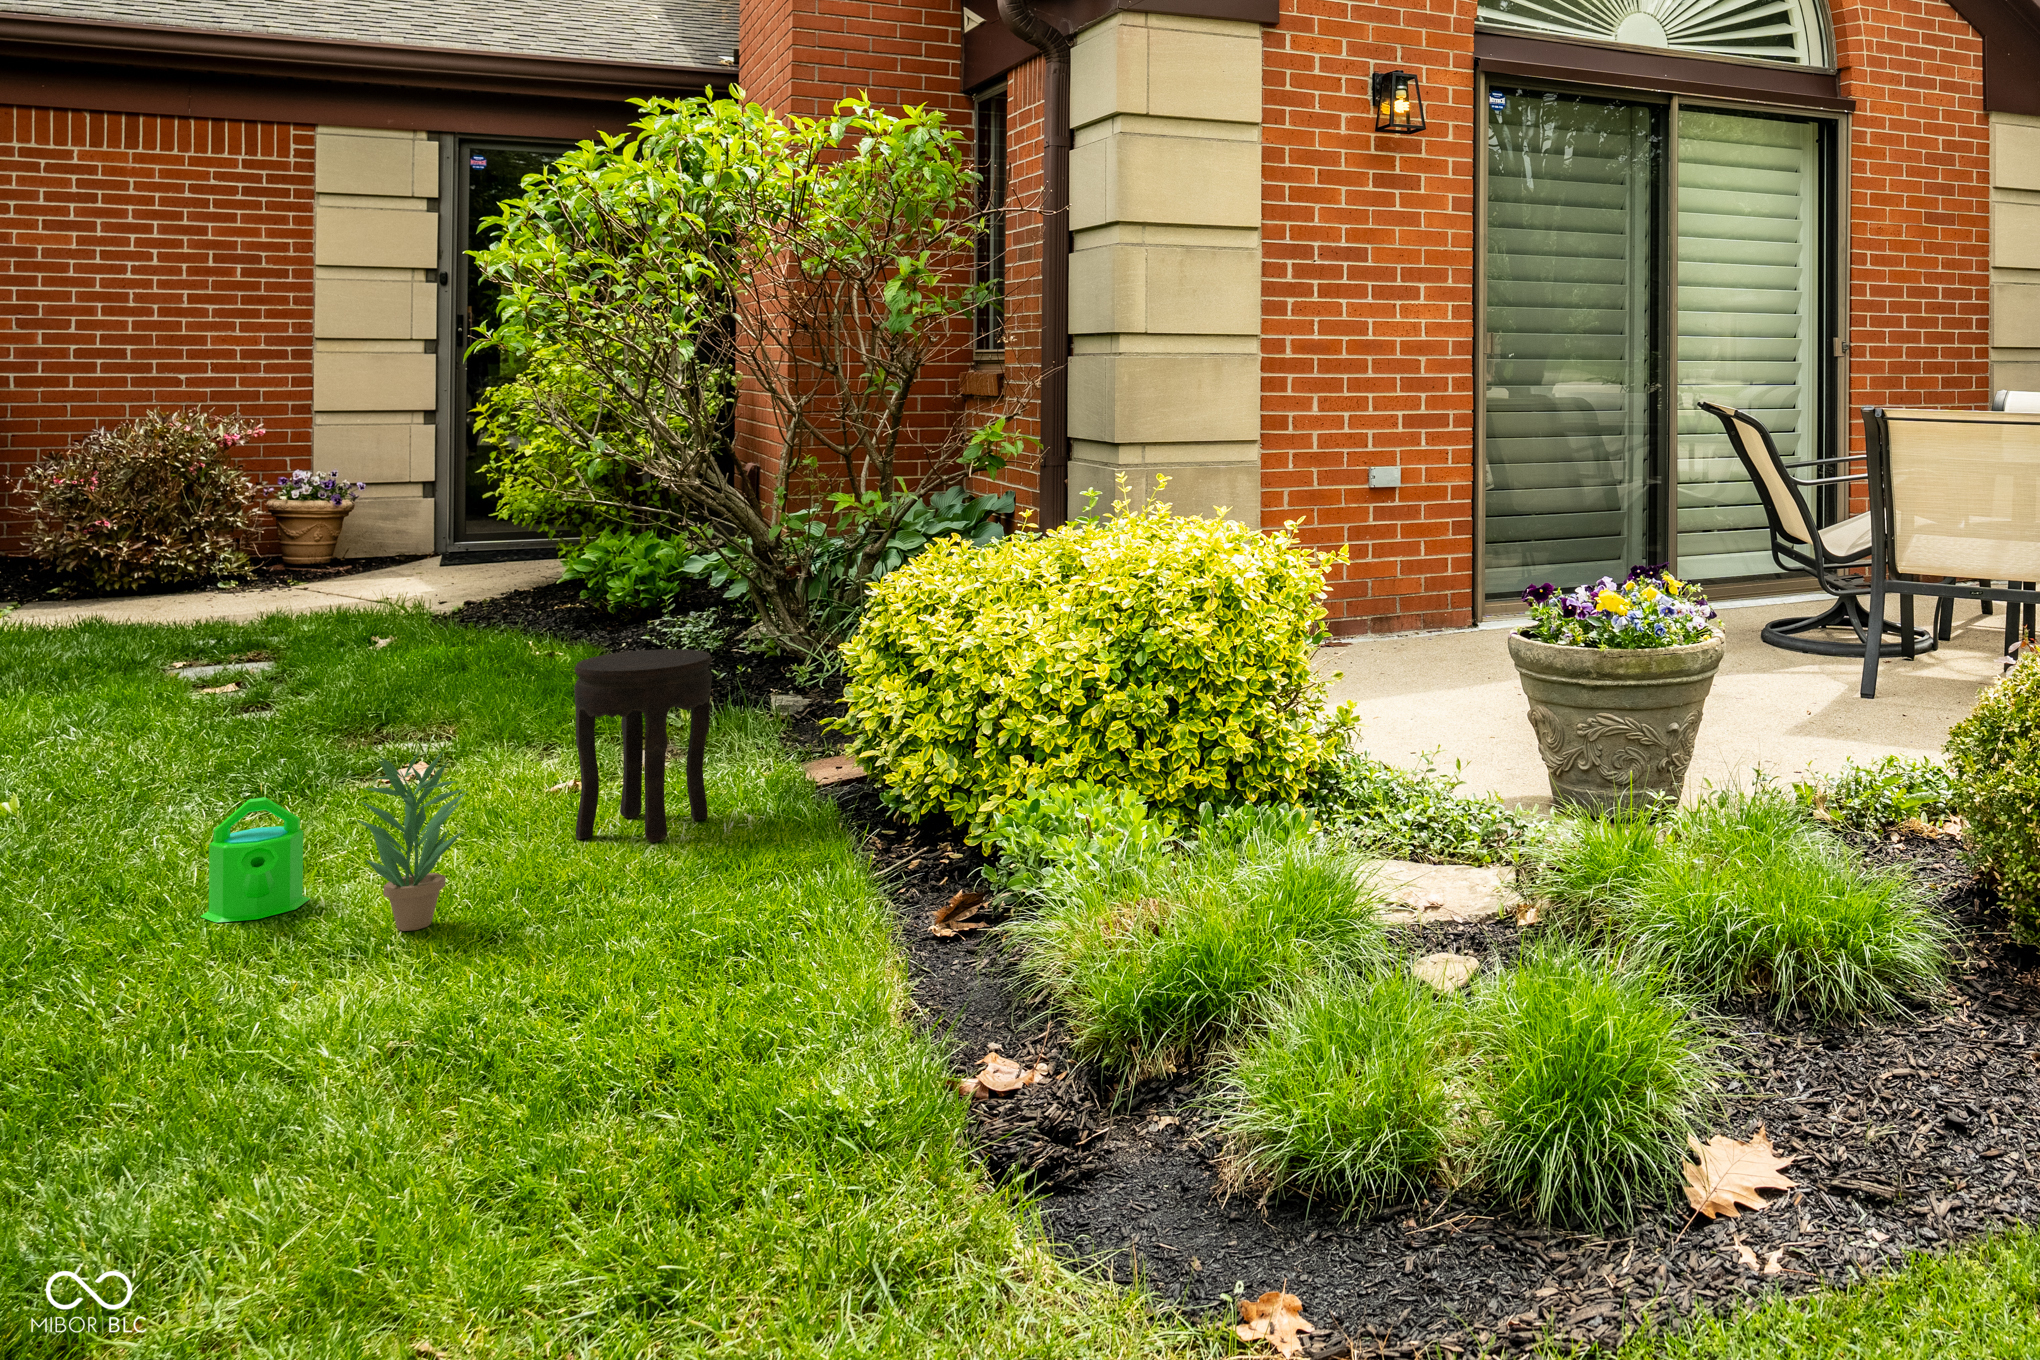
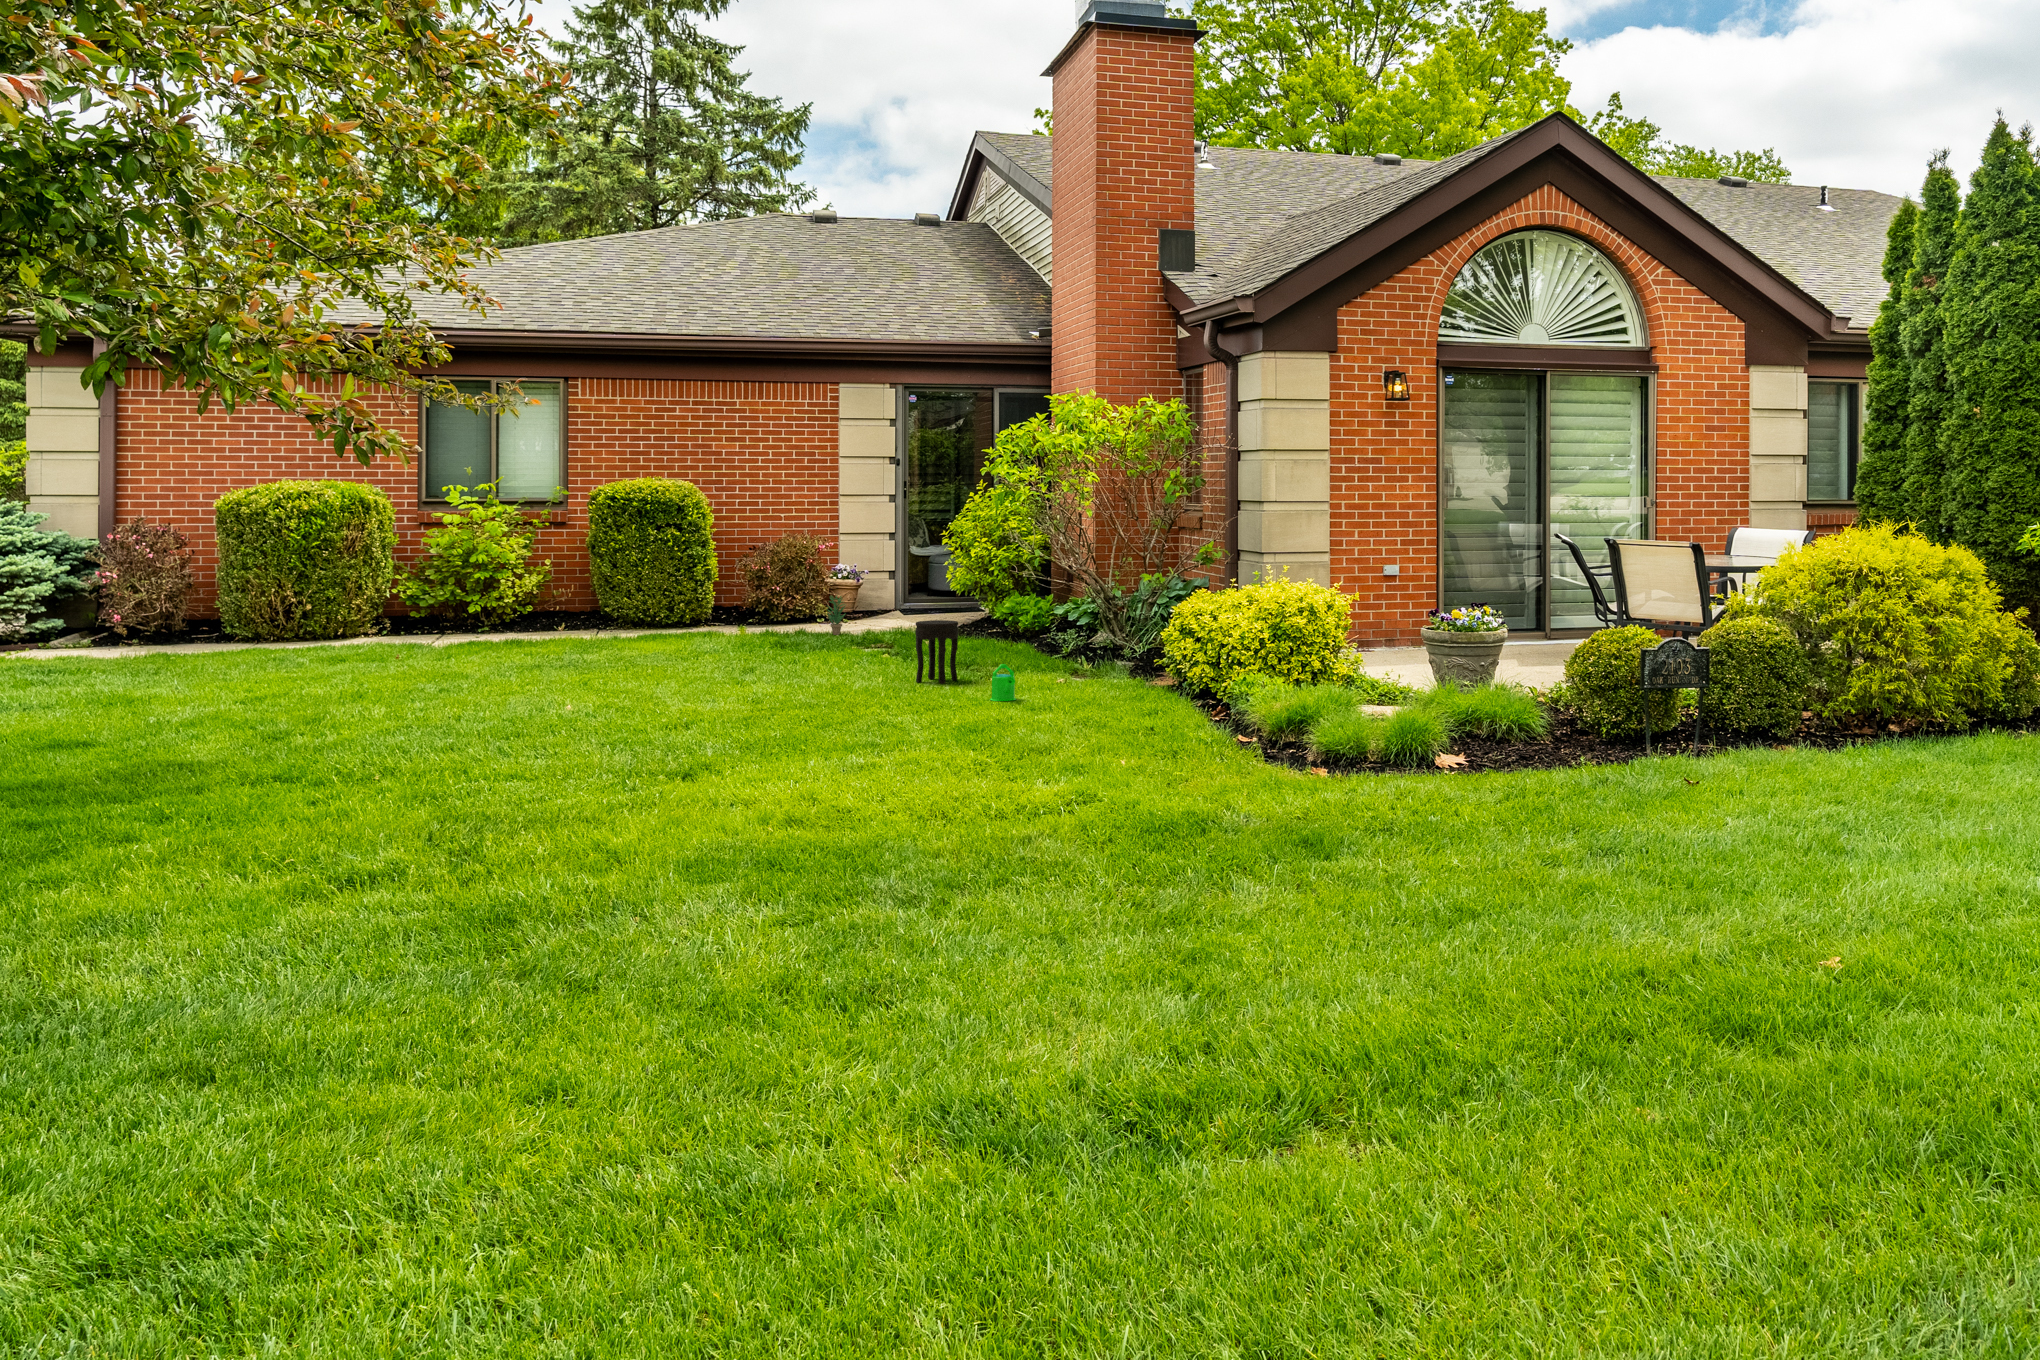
side table: present [574,649,712,842] -> present [915,620,958,684]
potted plant: present [357,752,468,931] -> present [827,596,845,635]

